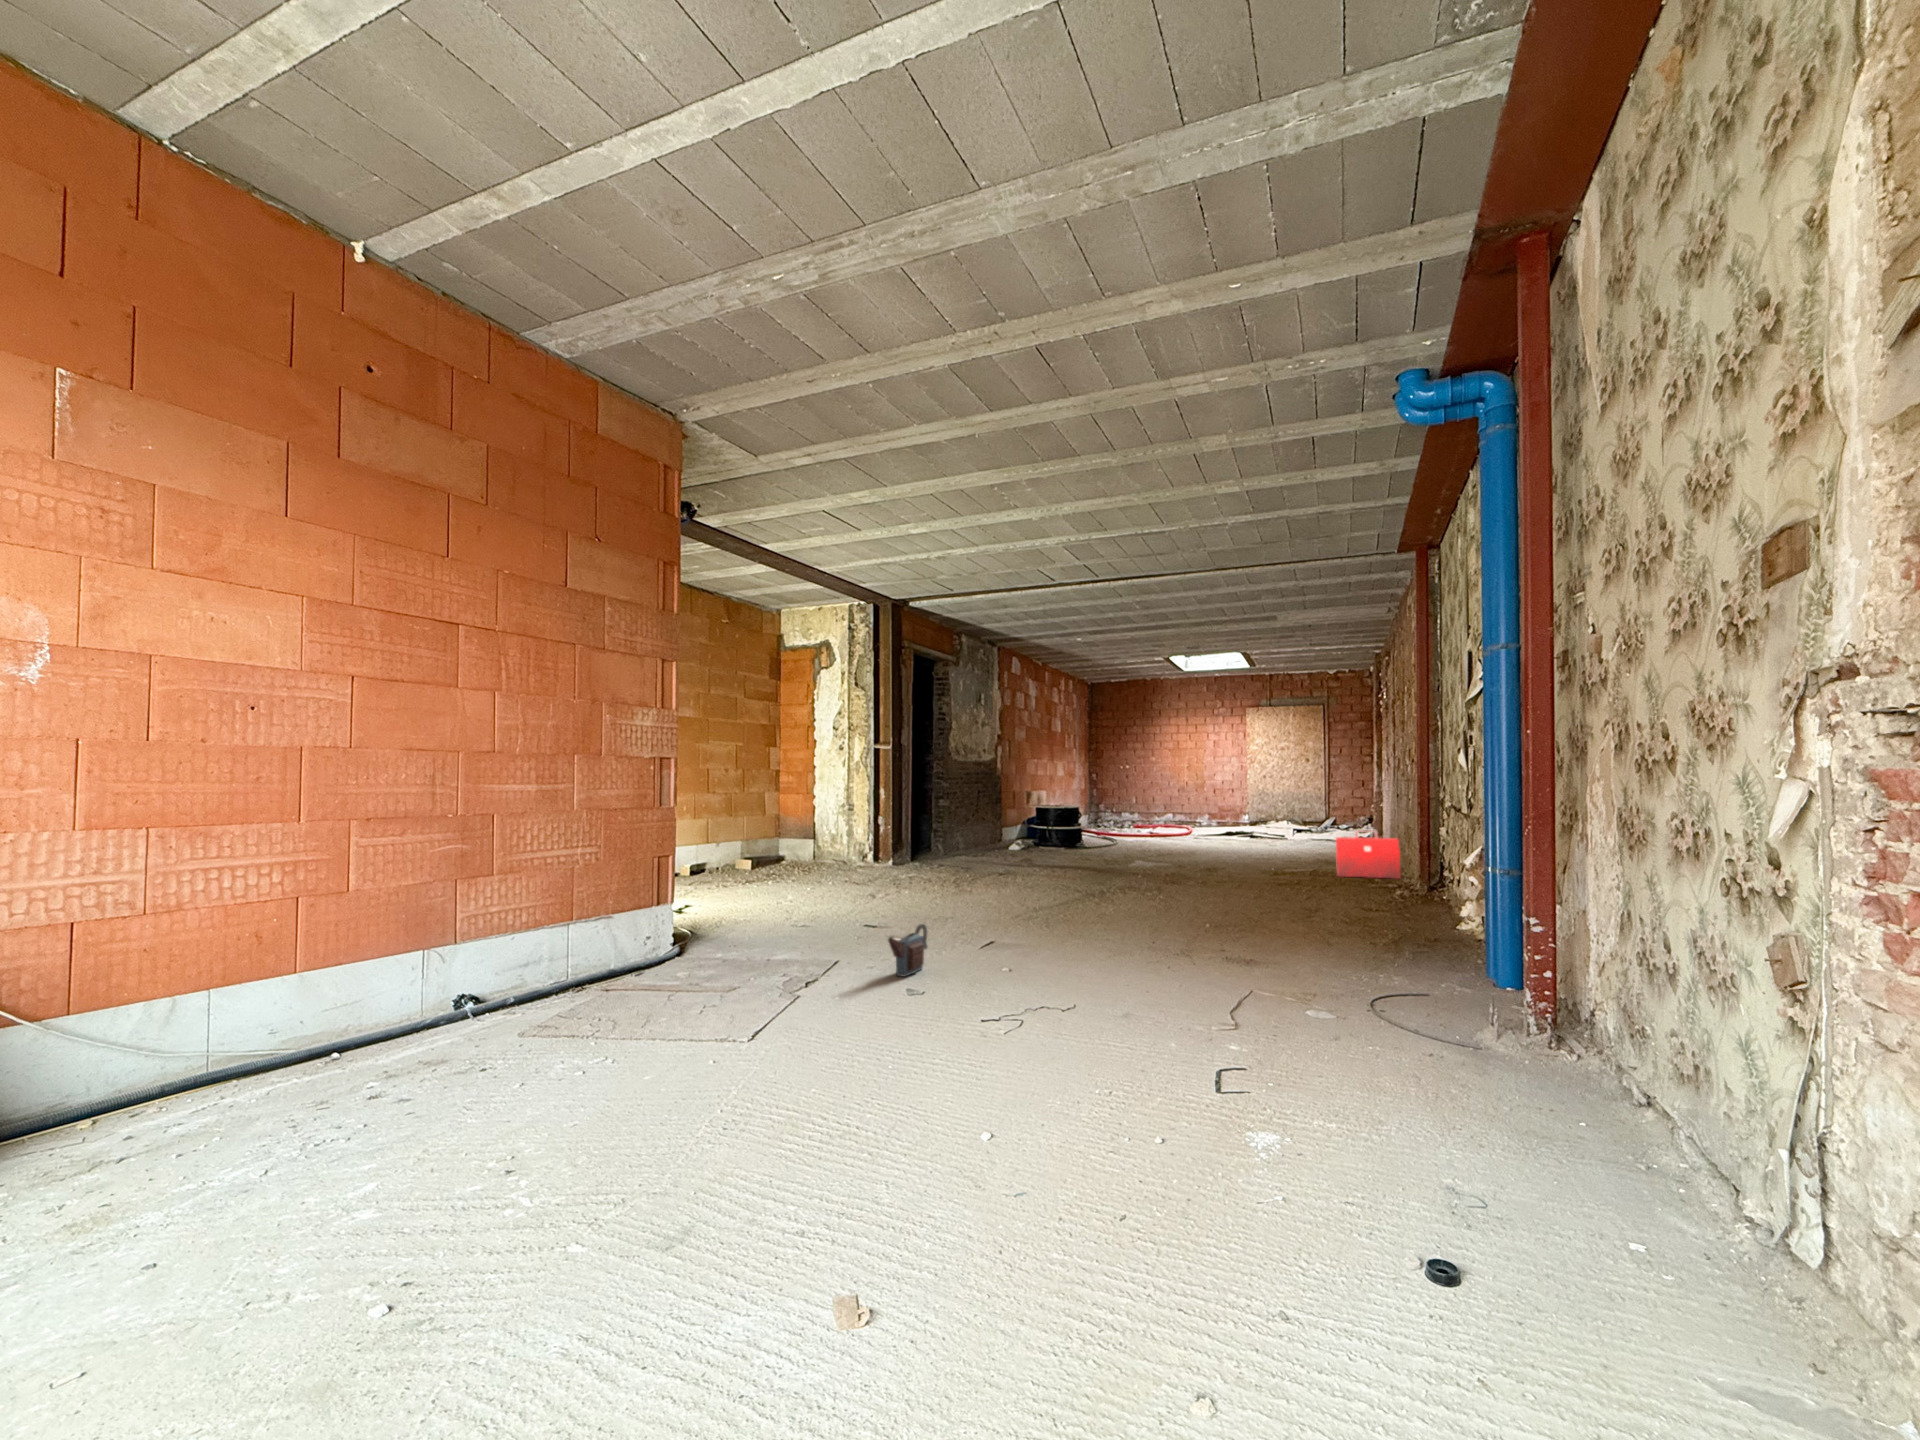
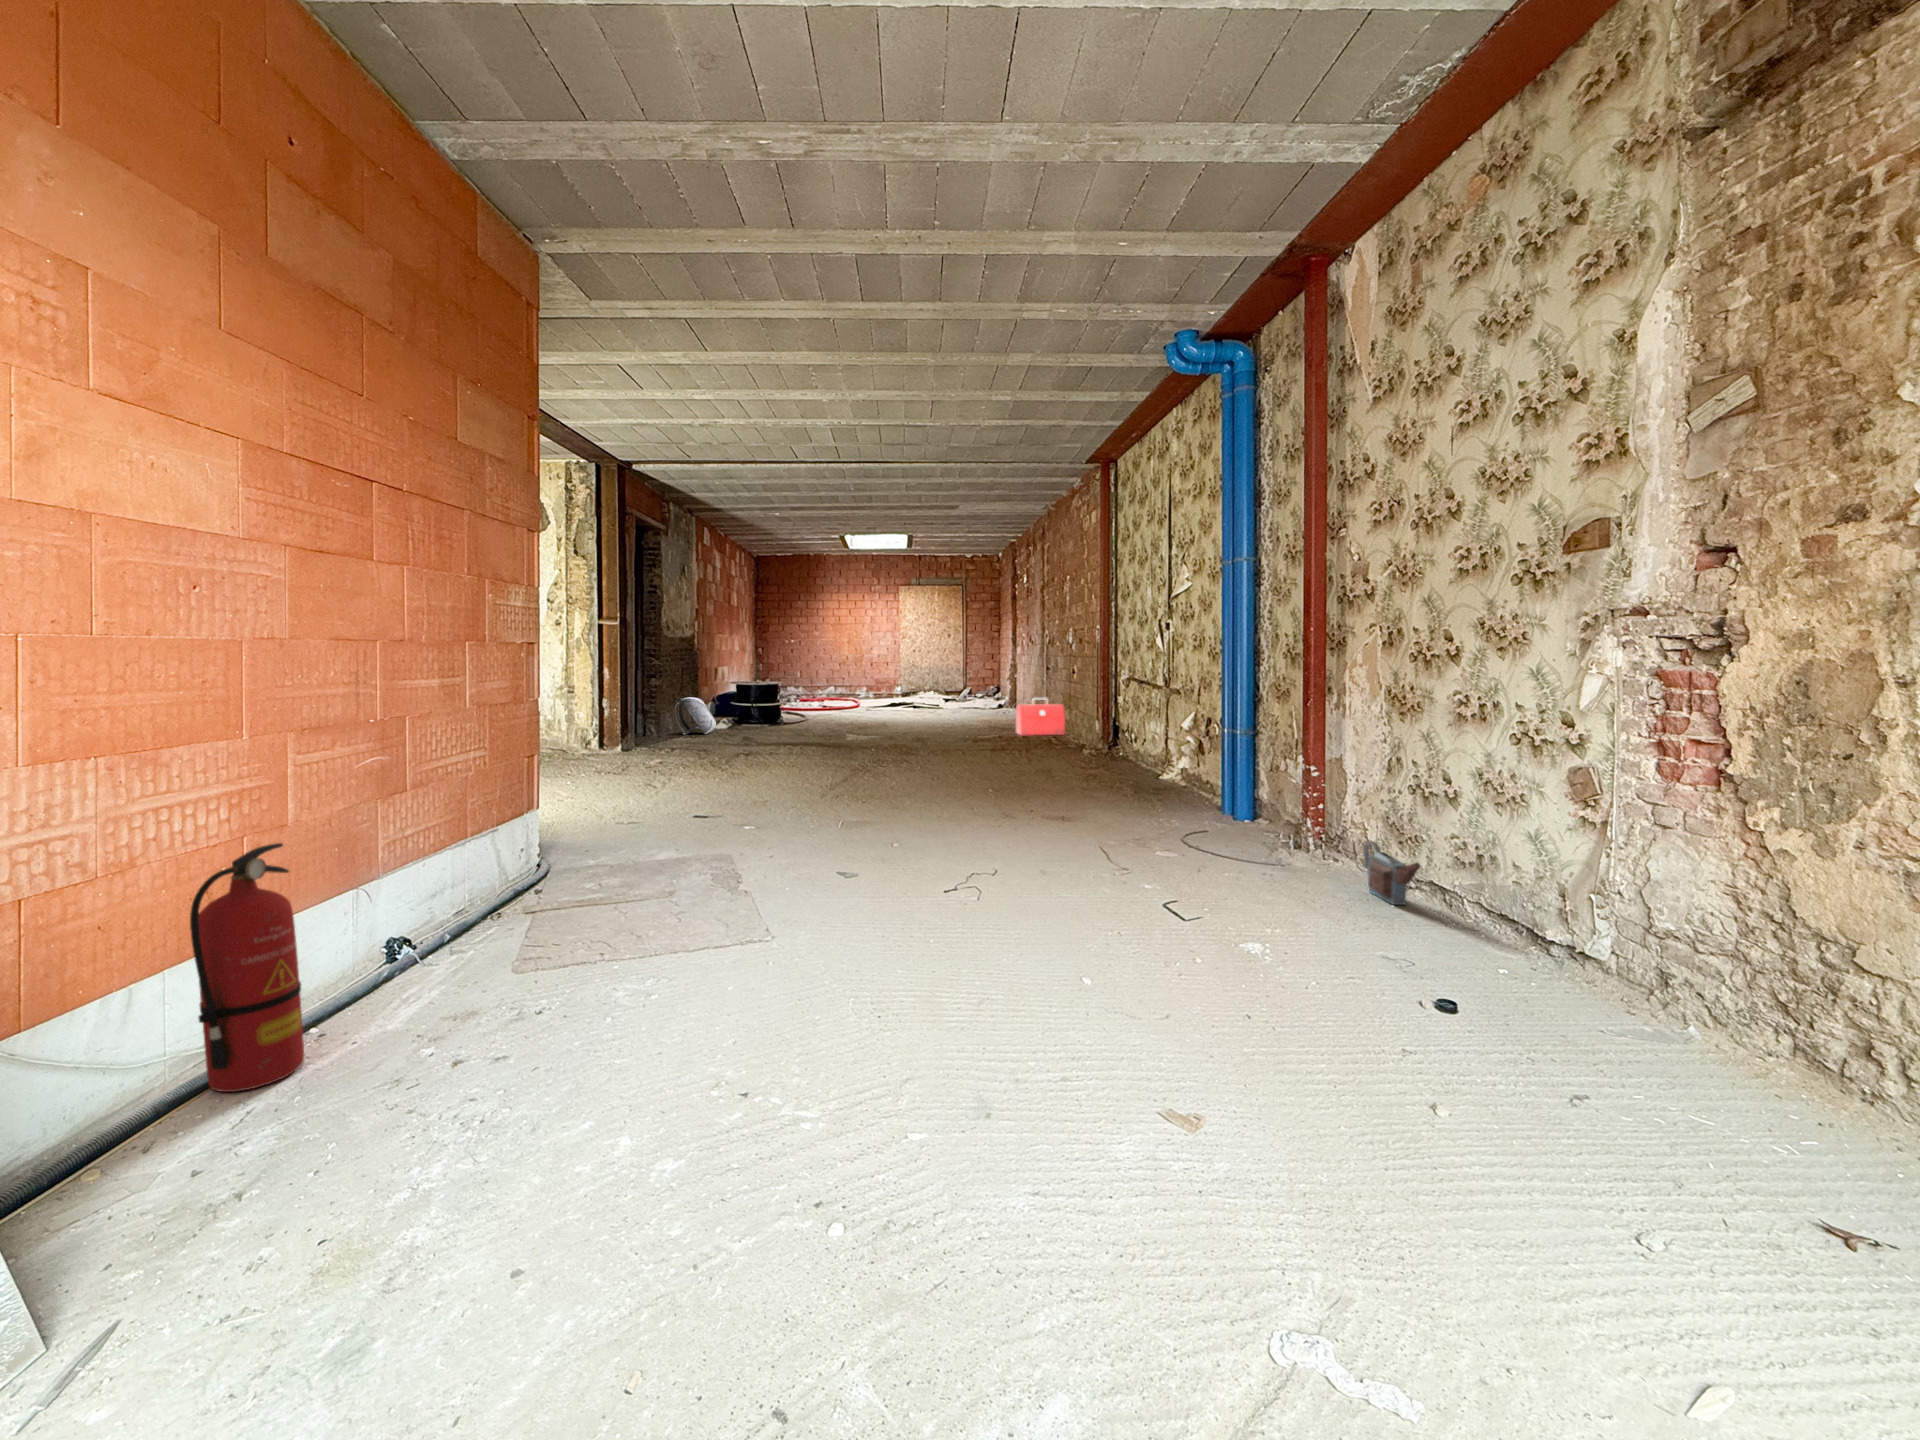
backpack: none [959,821,1000,859] -> present [675,697,716,735]
fire extinguisher: none [141,908,258,1114] -> present [190,843,304,1092]
watering can: present [888,924,927,977] -> present [1363,840,1421,905]

